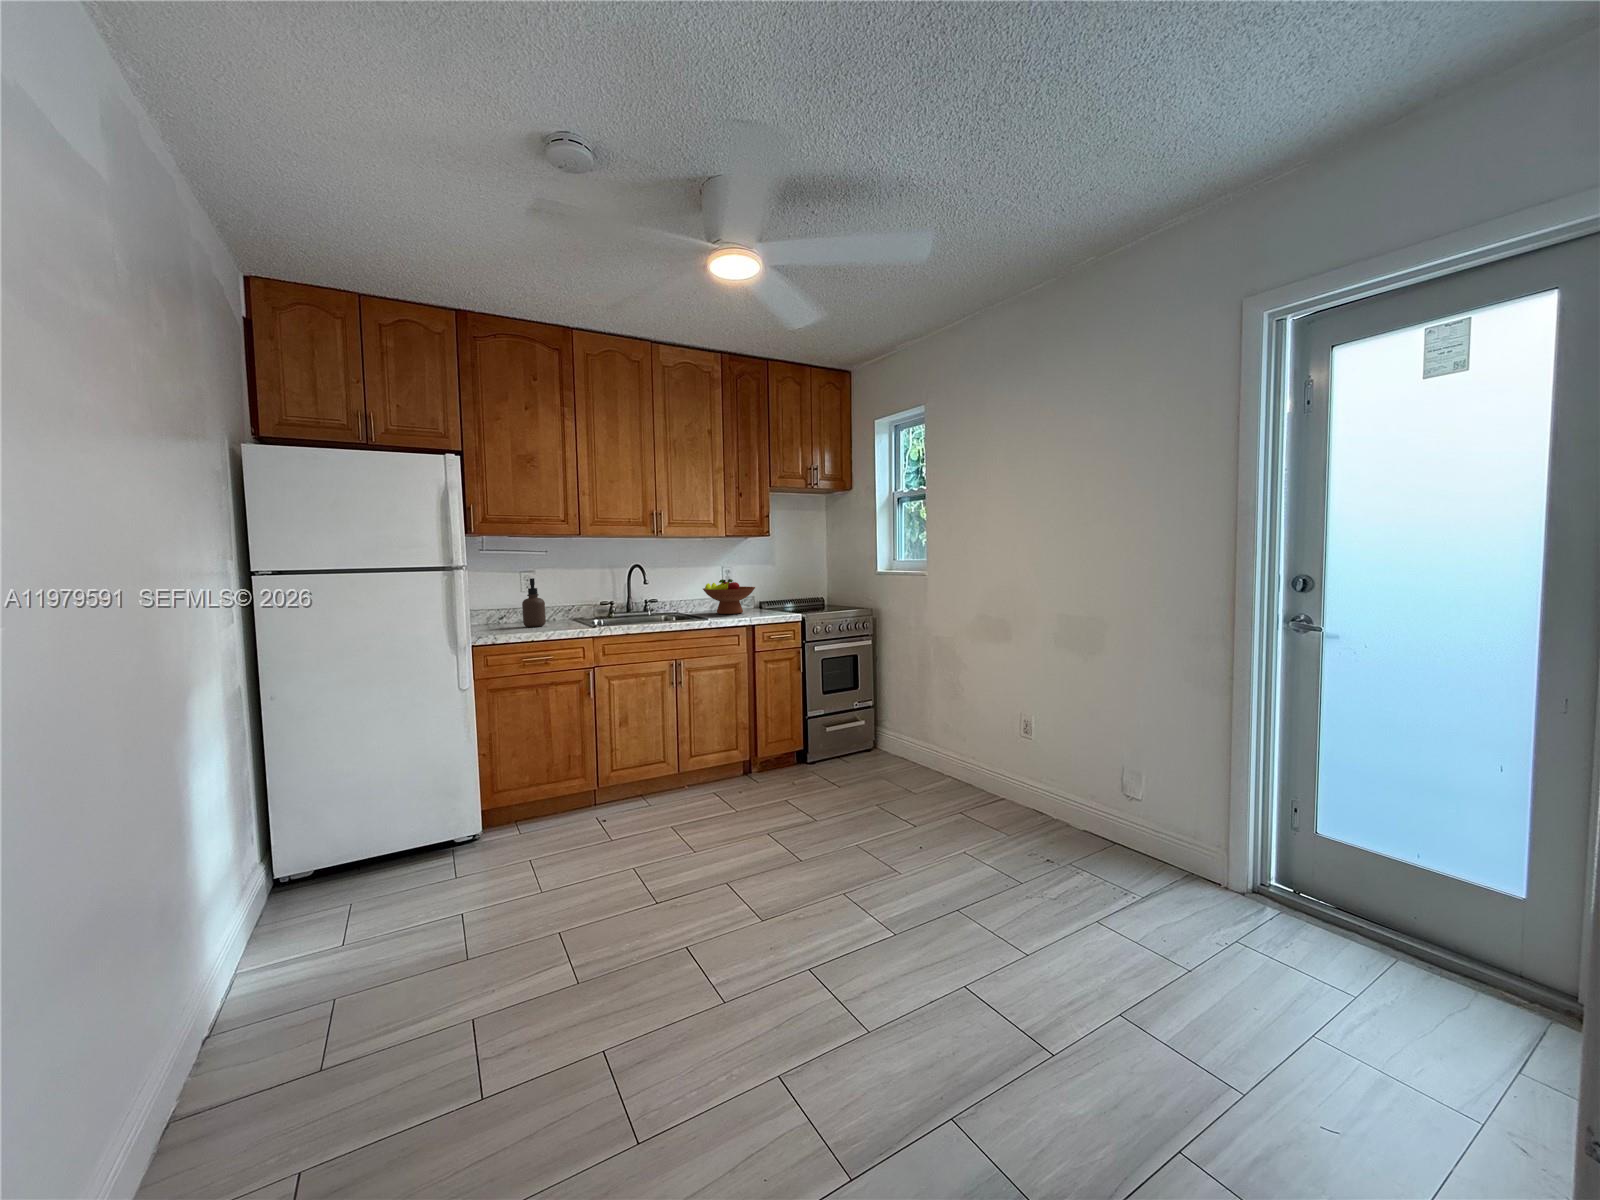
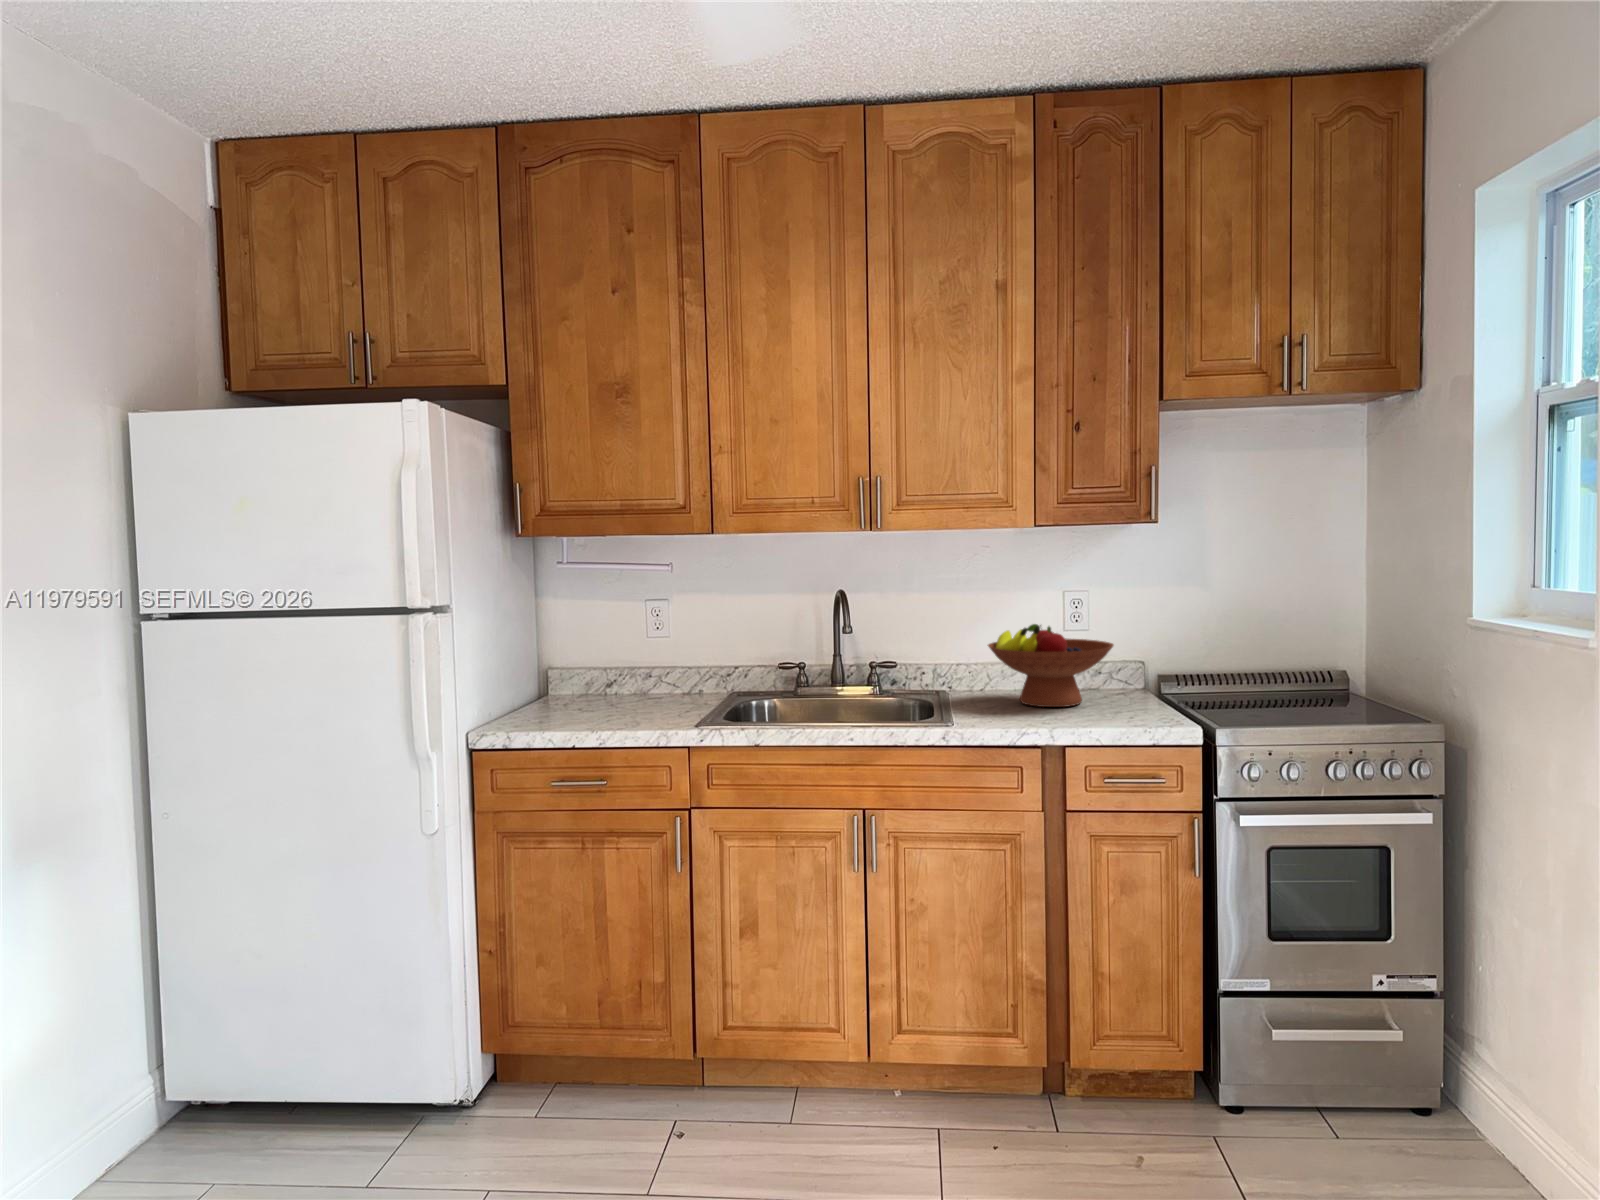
soap dispenser: present [522,578,546,627] -> none [620,613,661,706]

